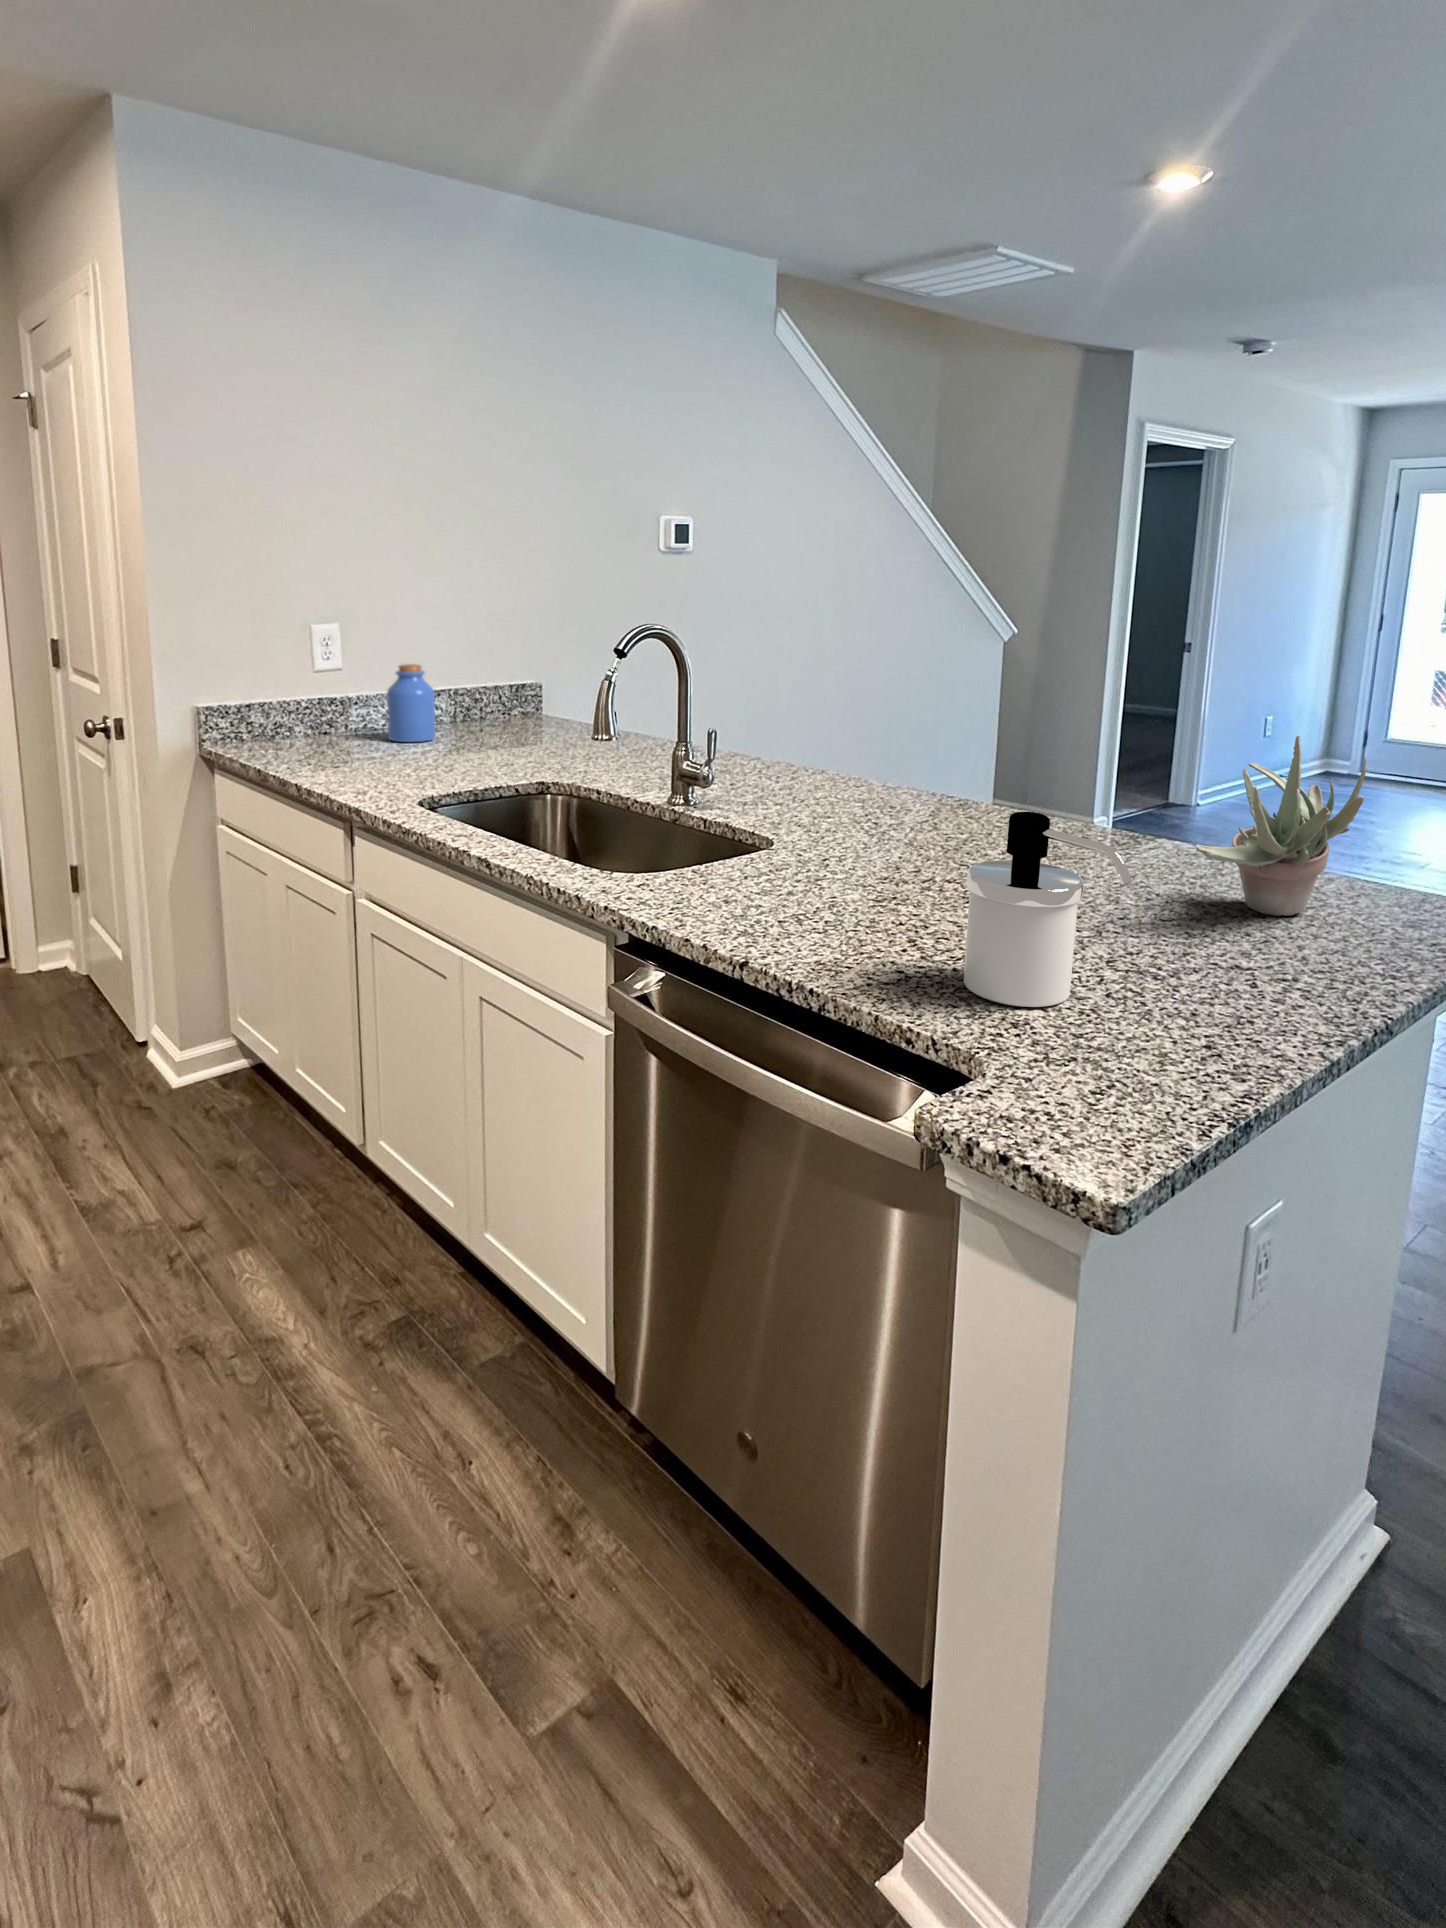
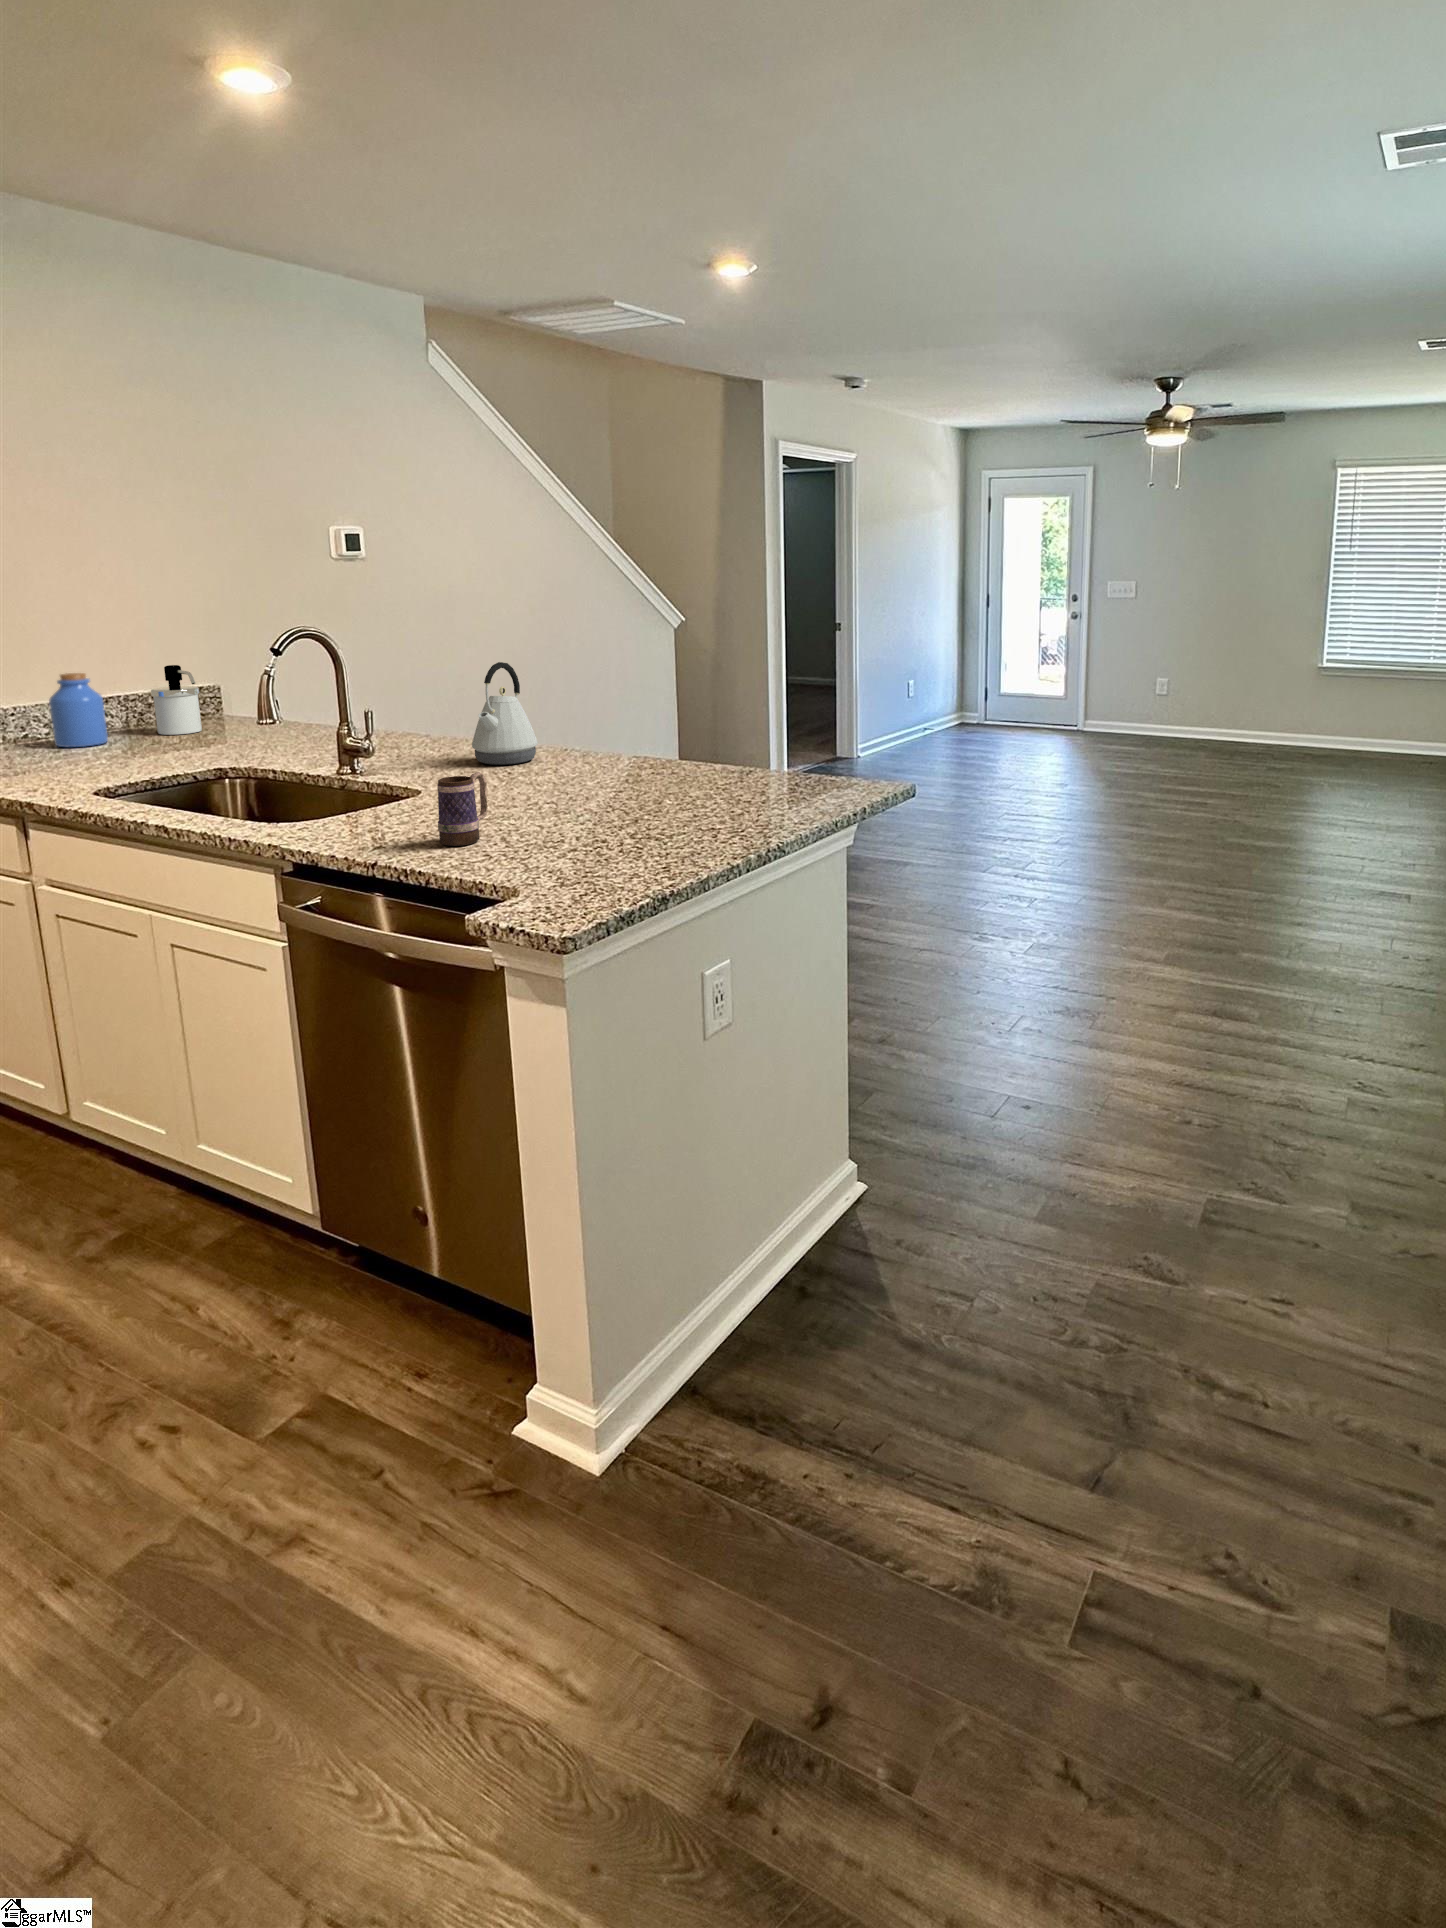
kettle: none [825,678,906,811] -> present [472,662,538,765]
succulent plant: present [1195,736,1366,916] -> none [688,682,790,799]
soap dispenser: present [963,811,1132,1007] -> present [151,665,202,735]
mug: none [826,841,896,947] -> present [437,772,487,846]

